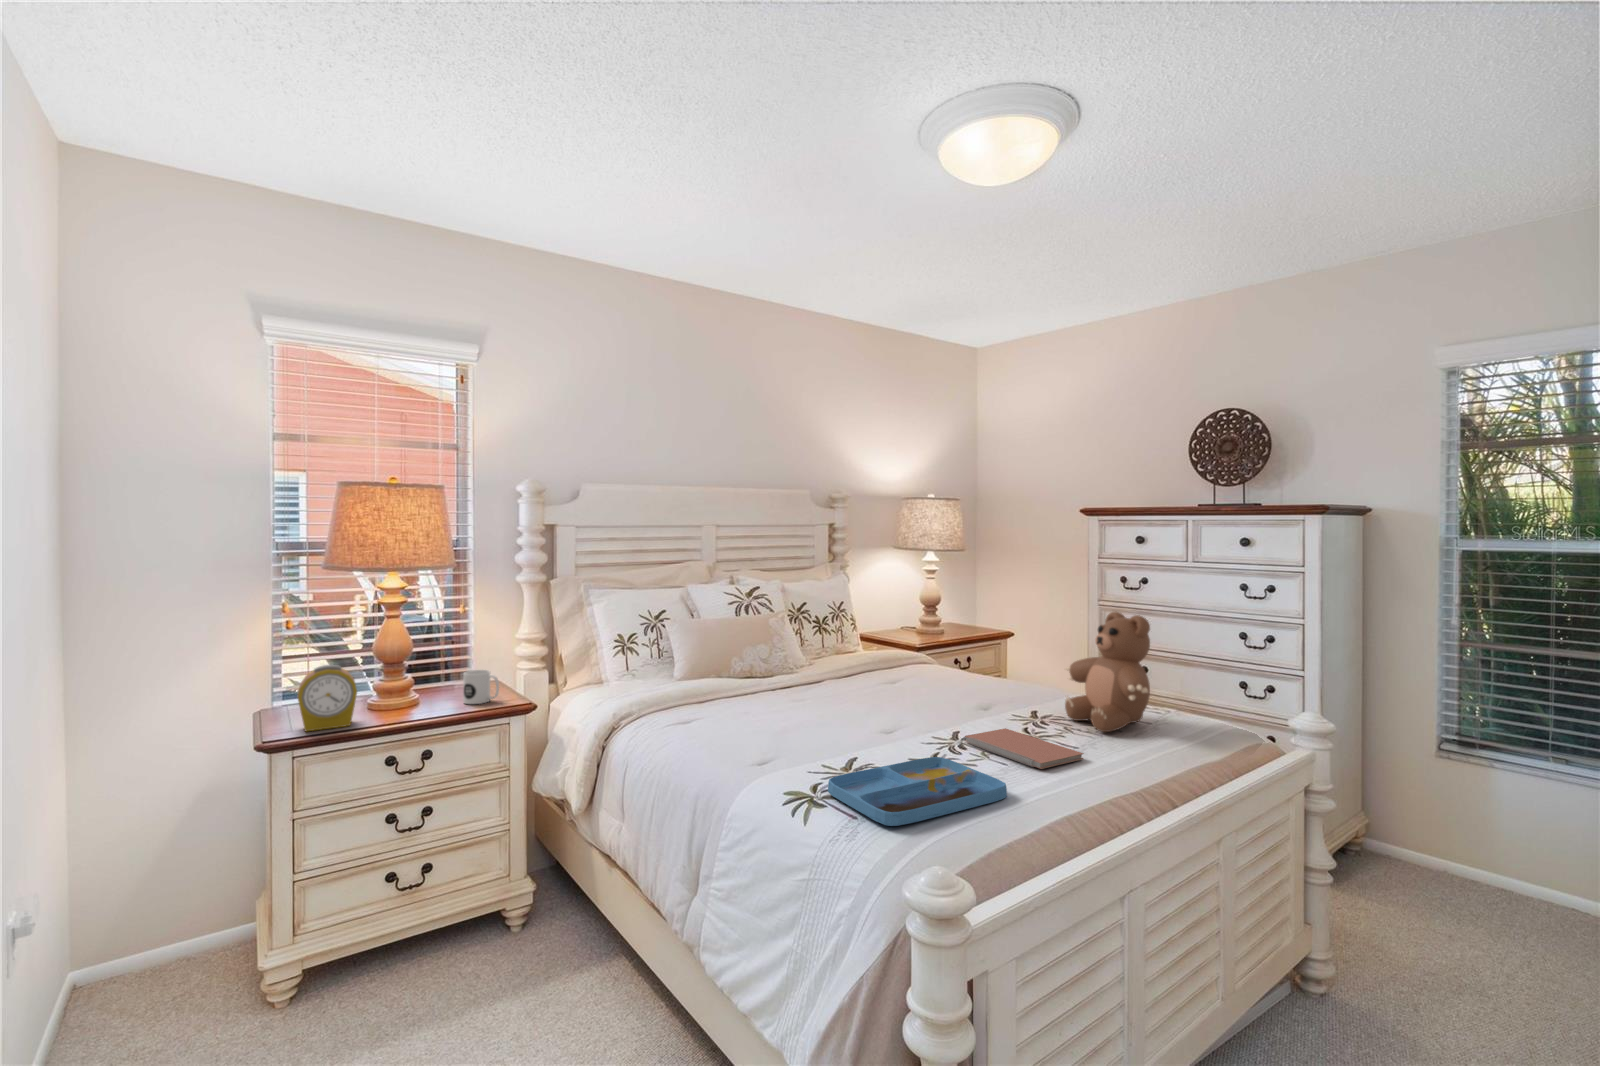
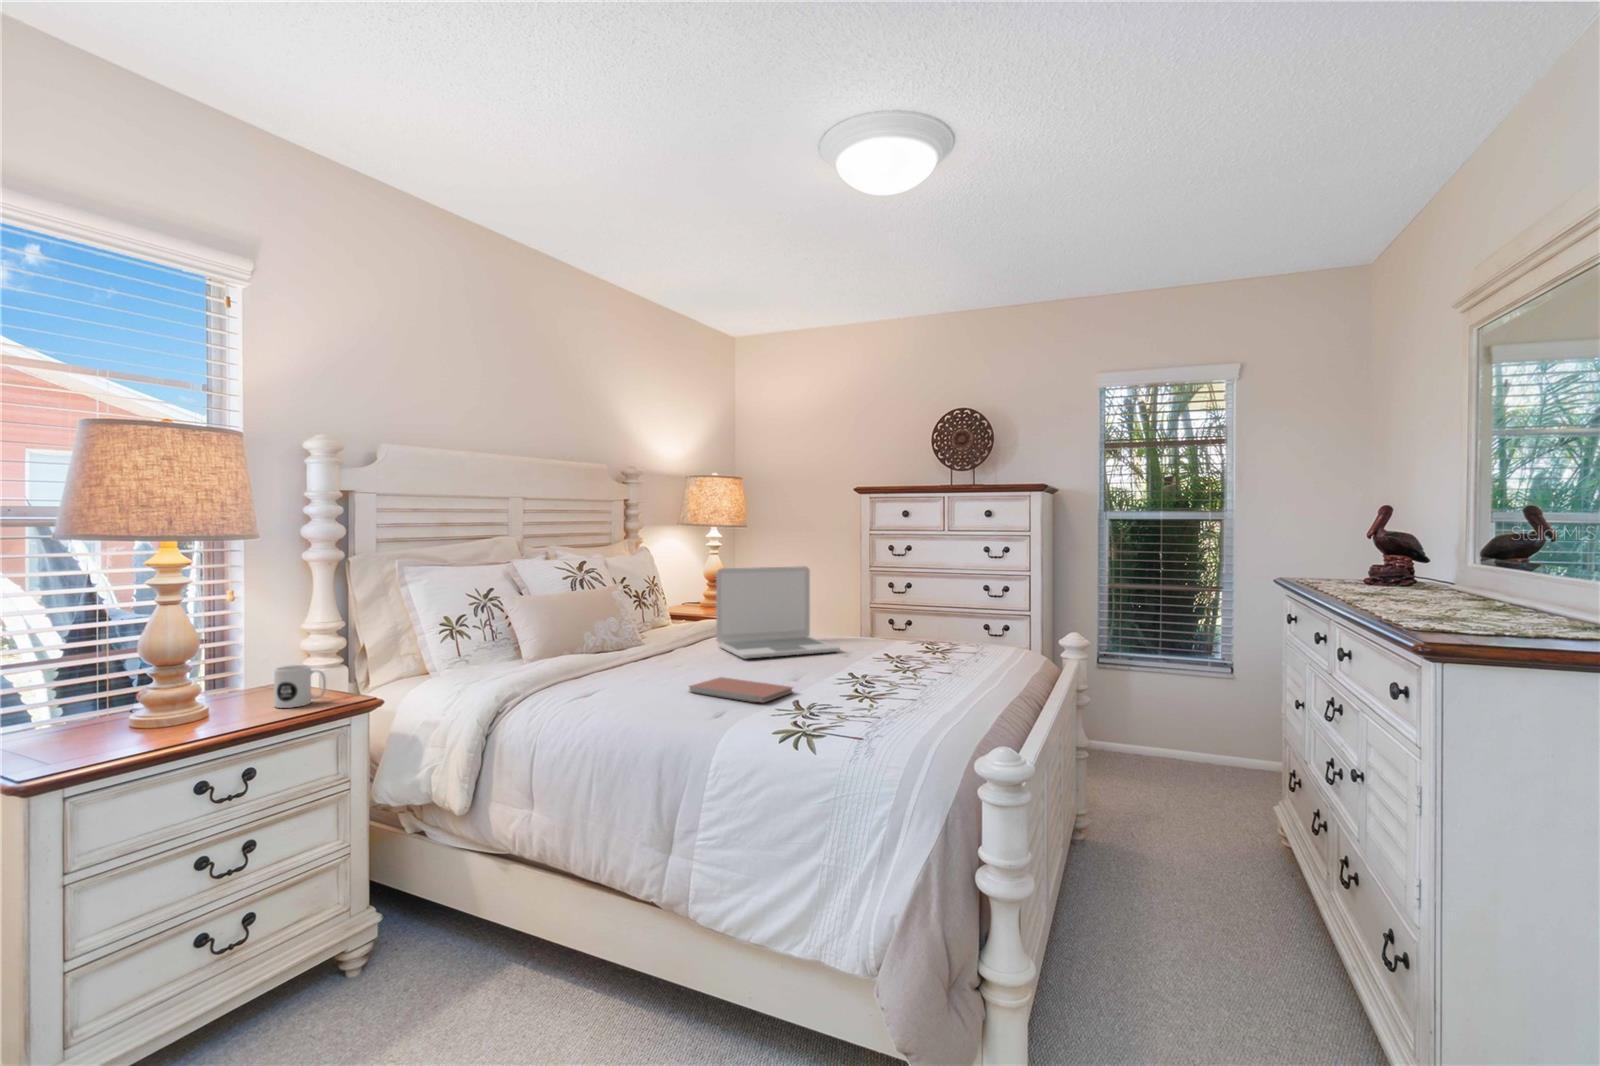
laptop: none [864,601,984,701] -> present [716,566,840,659]
teddy bear: present [1065,611,1150,732] -> none [910,565,992,663]
alarm clock: present [298,665,357,731] -> none [46,667,150,761]
notebook: present [965,728,1084,769] -> present [689,677,793,702]
tray: present [828,757,1007,826] -> none [809,690,947,740]

